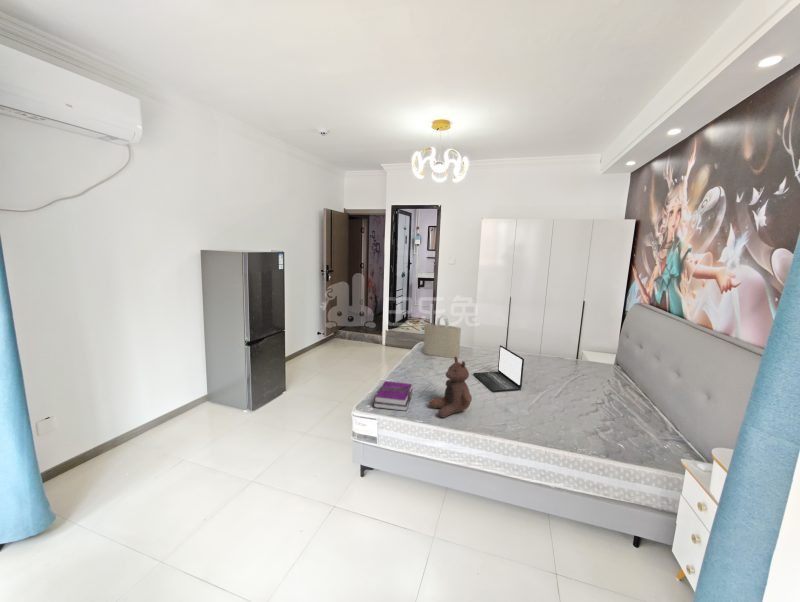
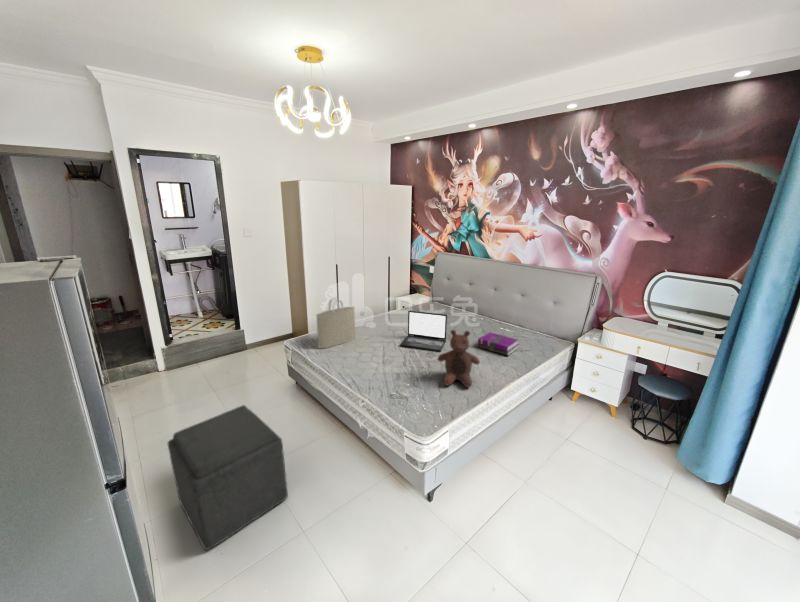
ottoman: none [278,354,343,422] -> present [168,405,288,550]
notebook: present [374,381,412,411] -> present [477,332,518,356]

